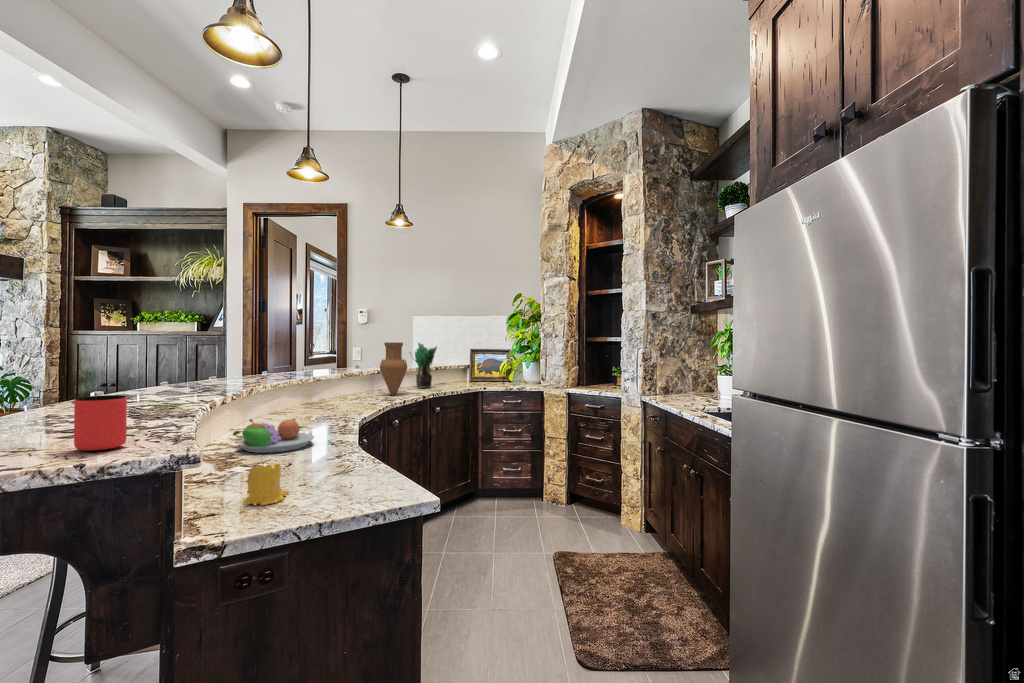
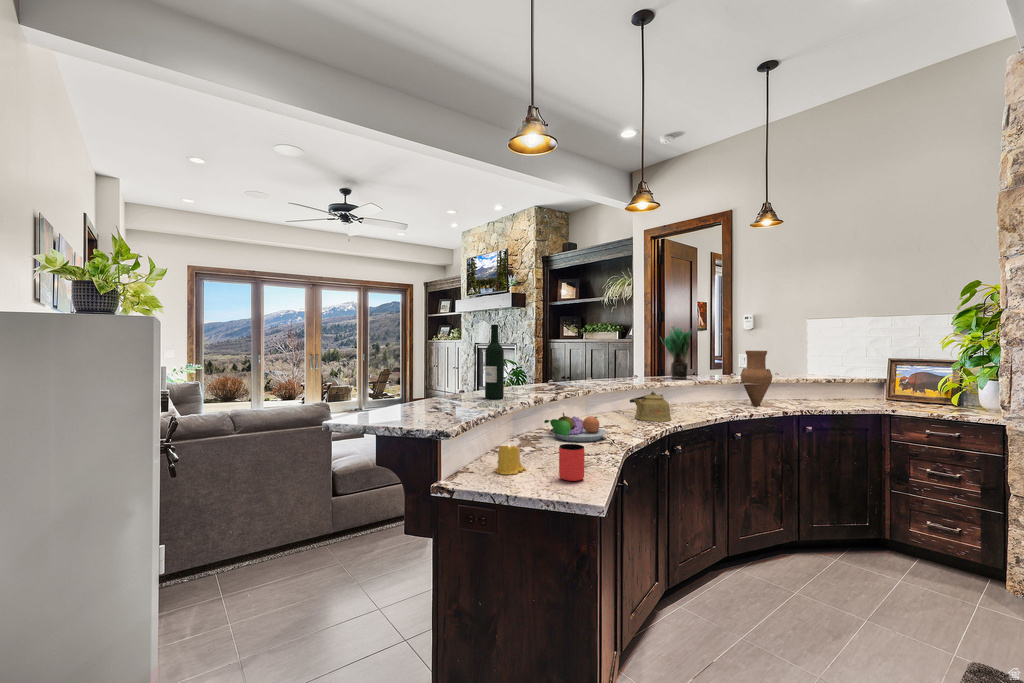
wine bottle: none [134,299,169,411] -> present [485,325,504,399]
potted plant: present [410,343,437,388] -> present [661,327,692,379]
kettle: none [296,386,344,419] -> present [630,391,671,421]
cup: present [74,395,127,451] -> present [559,444,585,481]

